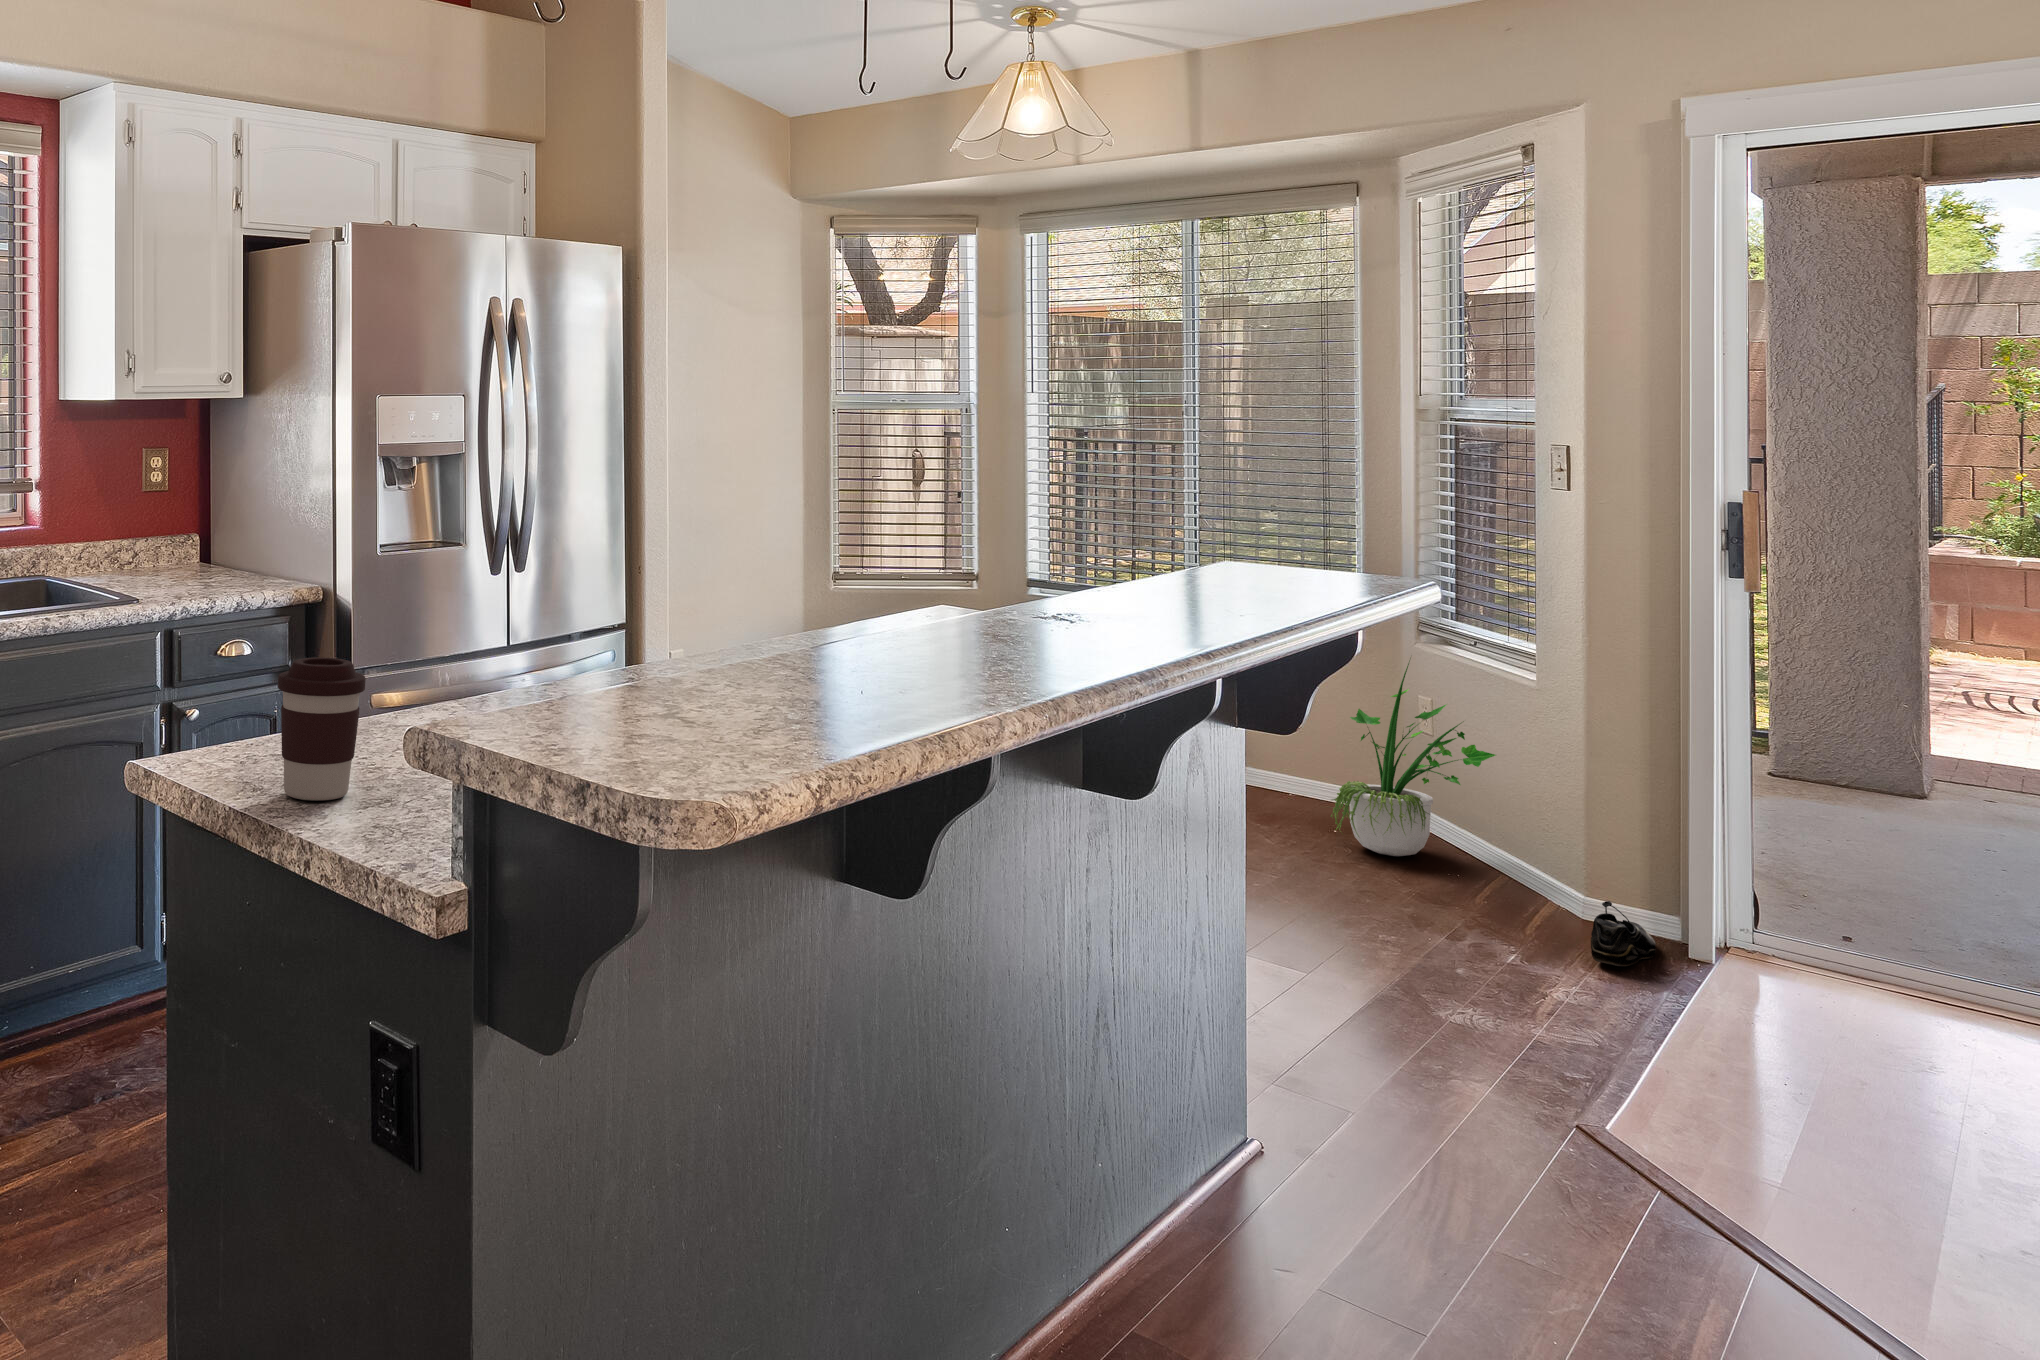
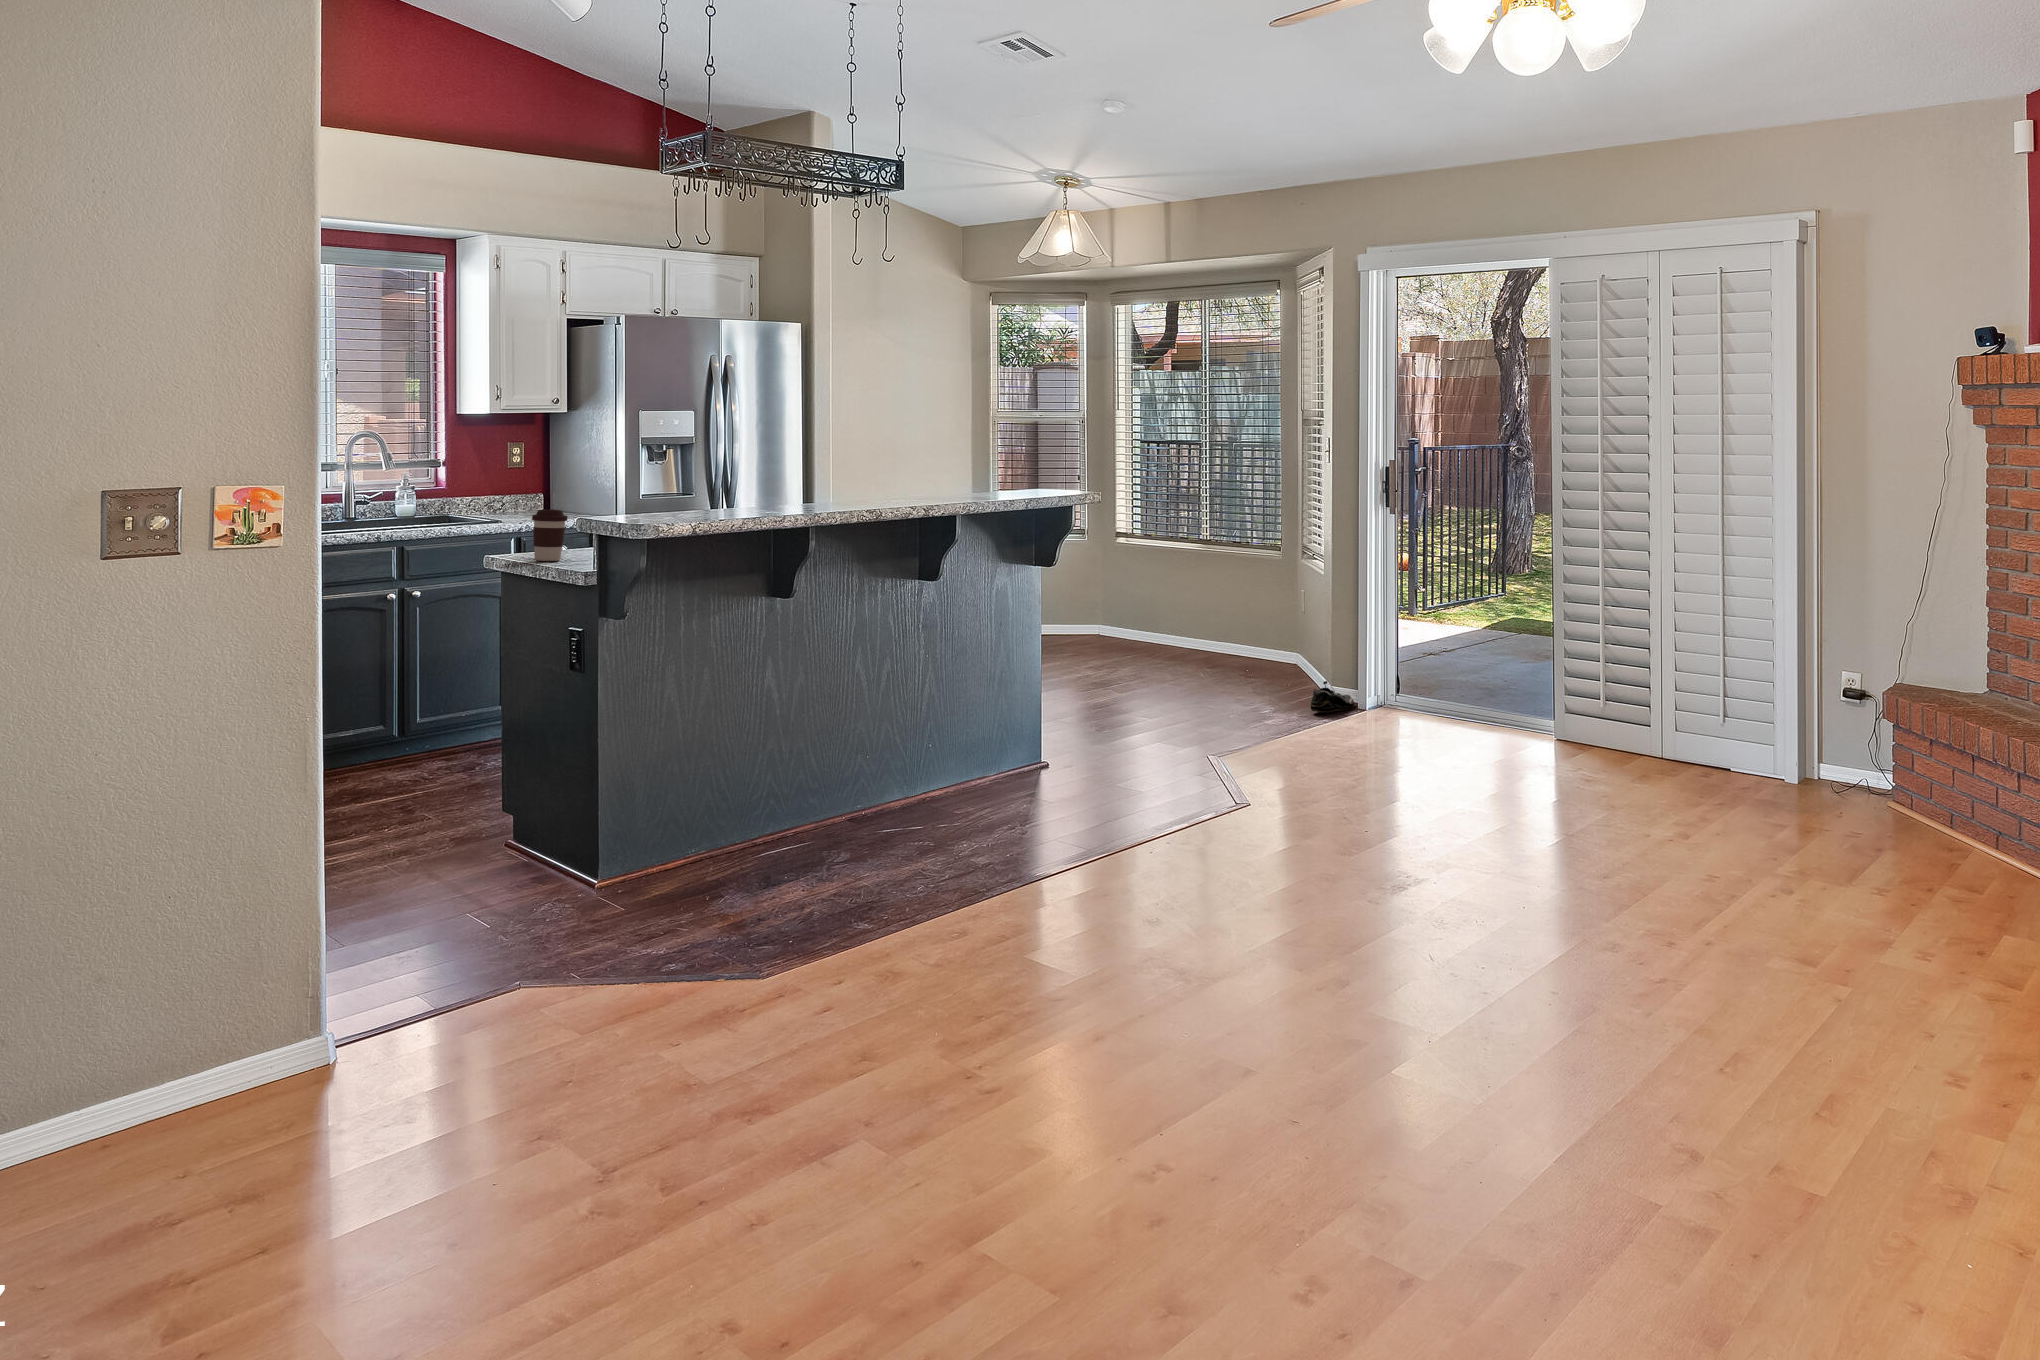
potted plant: present [1331,661,1496,856] -> none [1237,559,1315,678]

